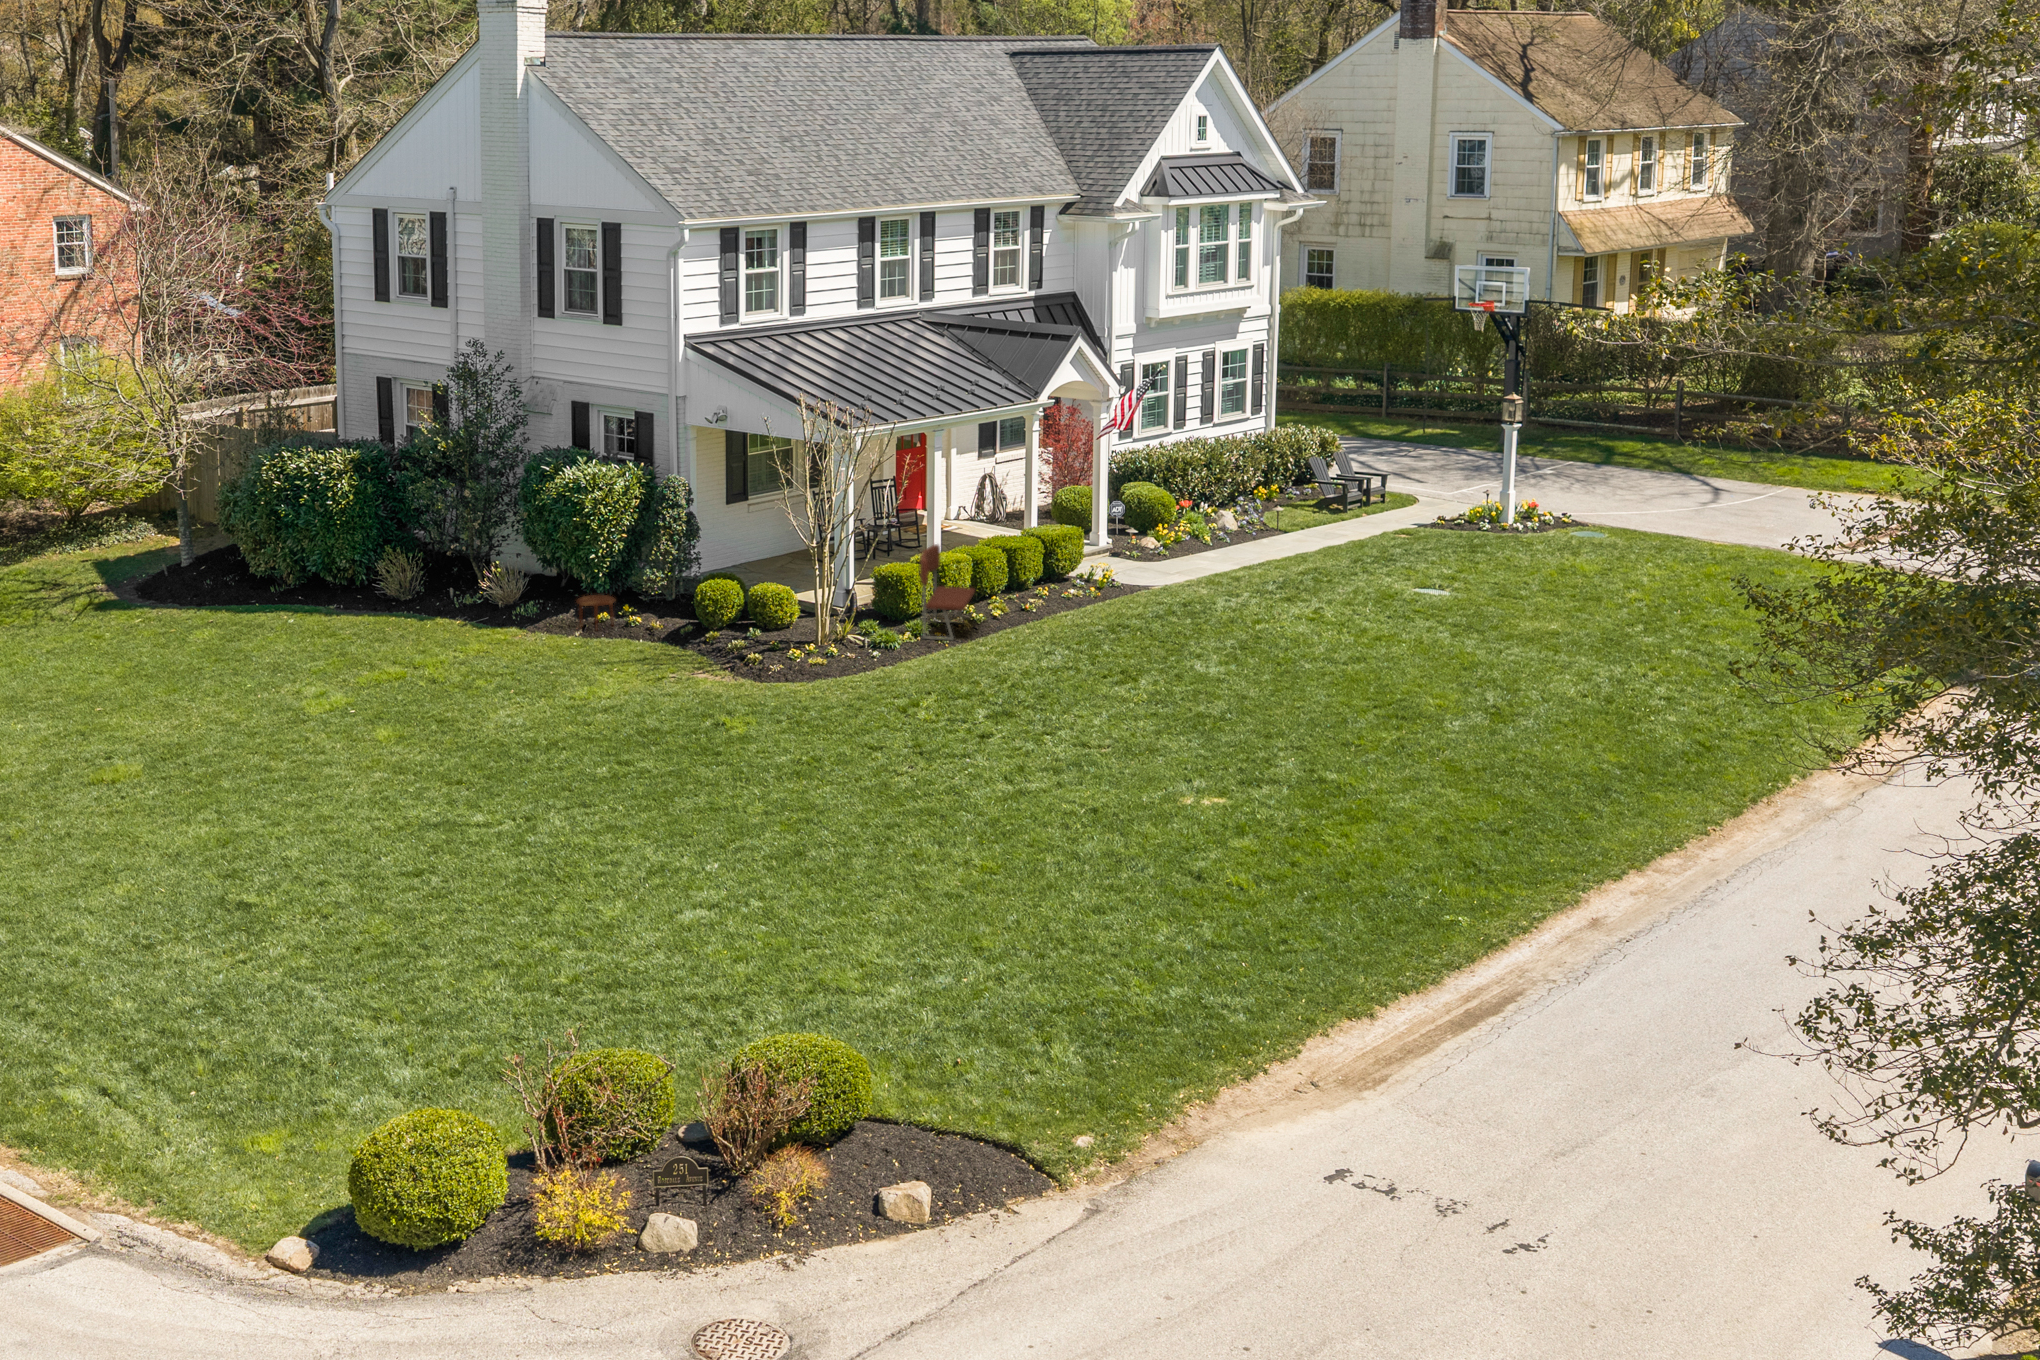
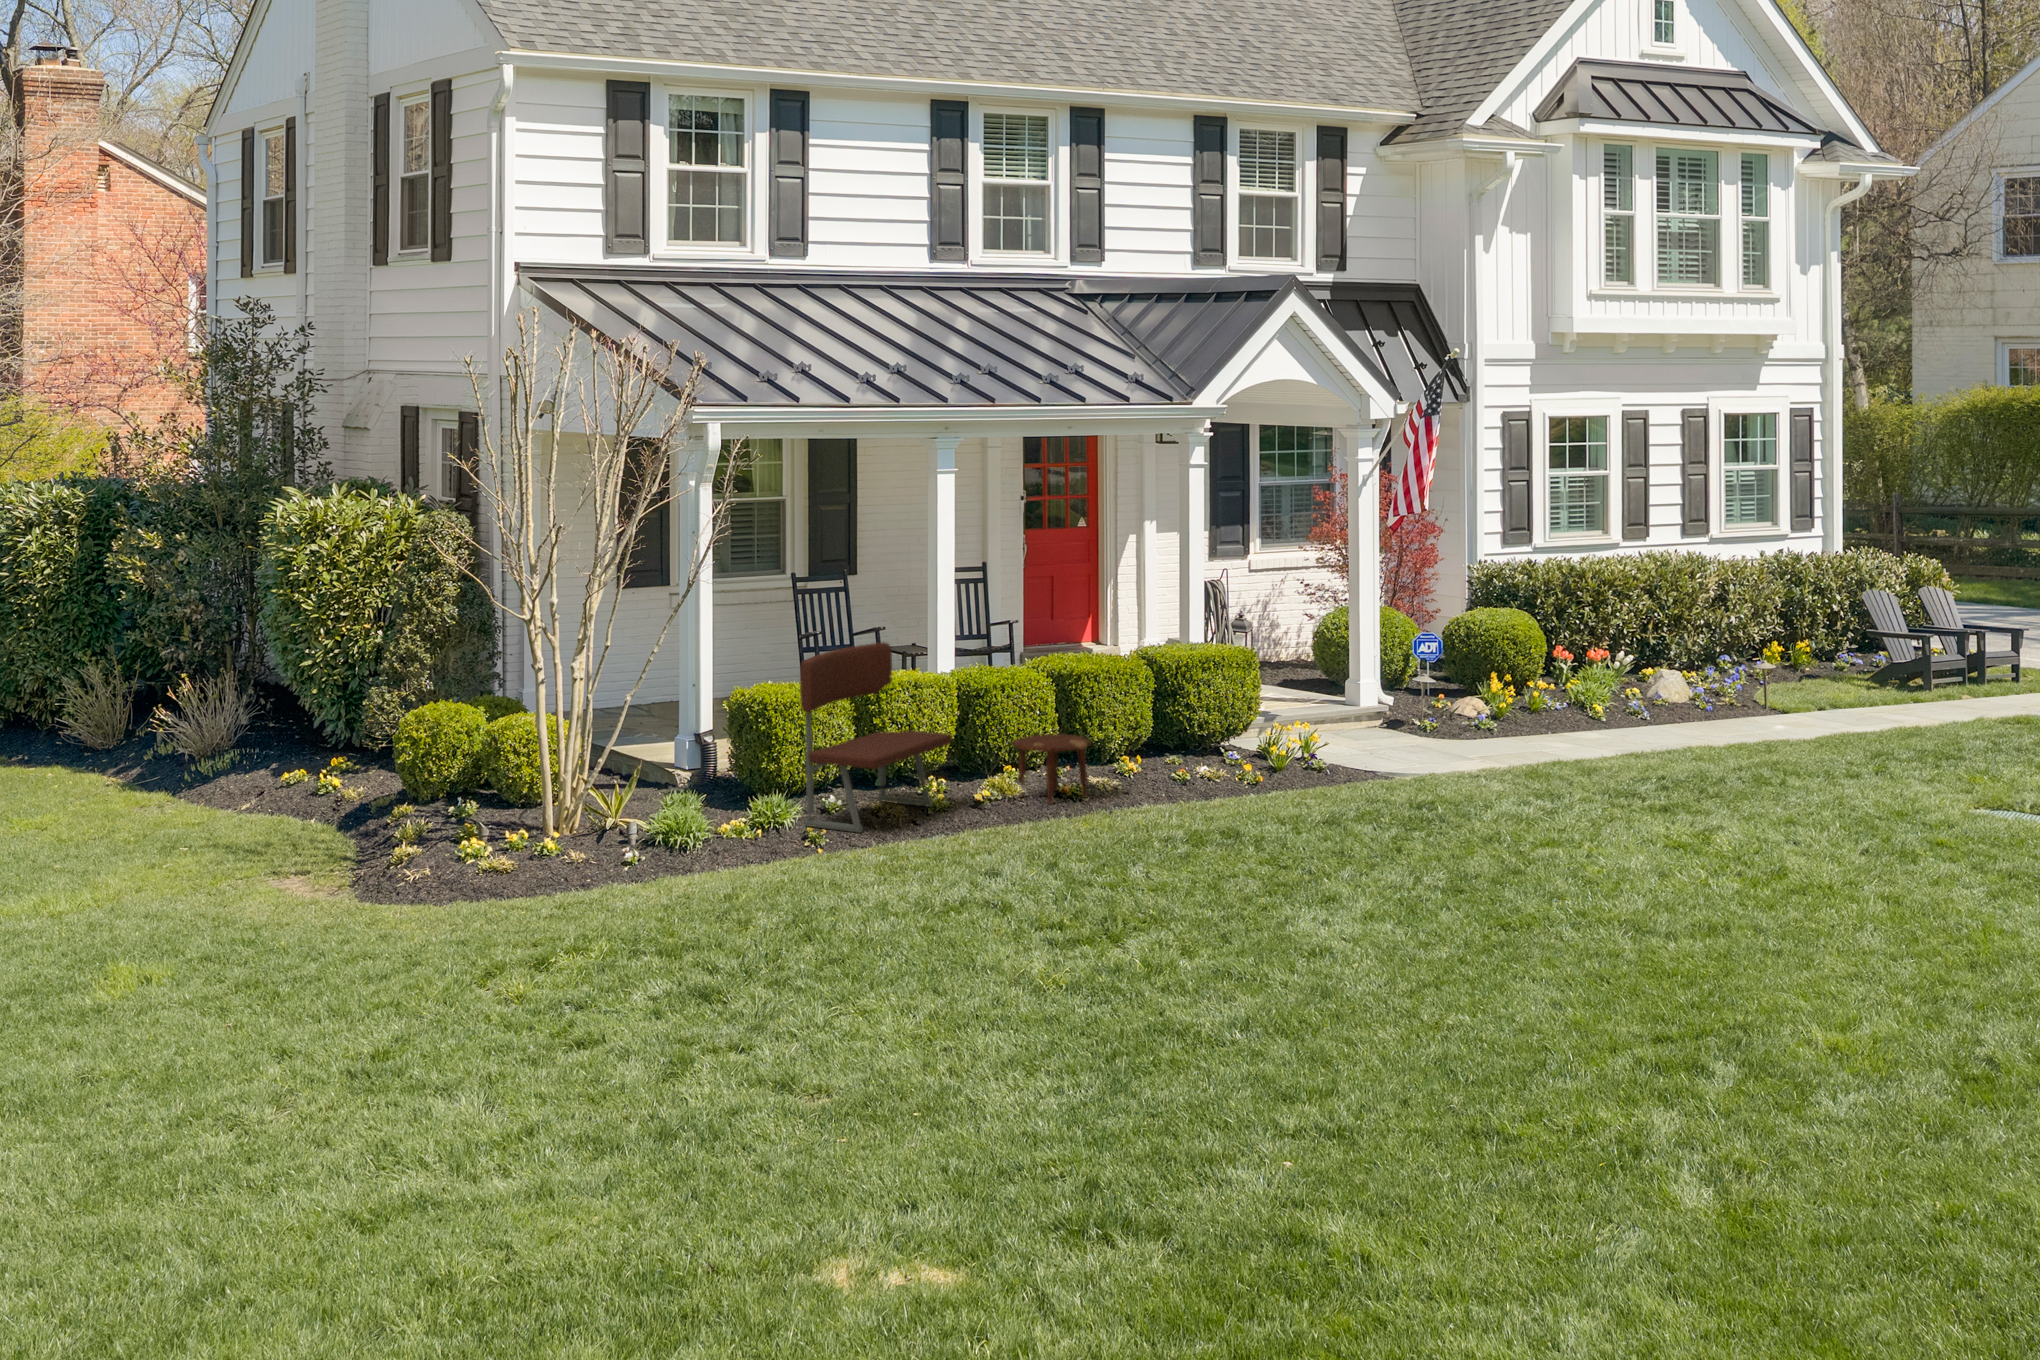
side table: present [577,595,615,630] -> present [1013,734,1092,804]

